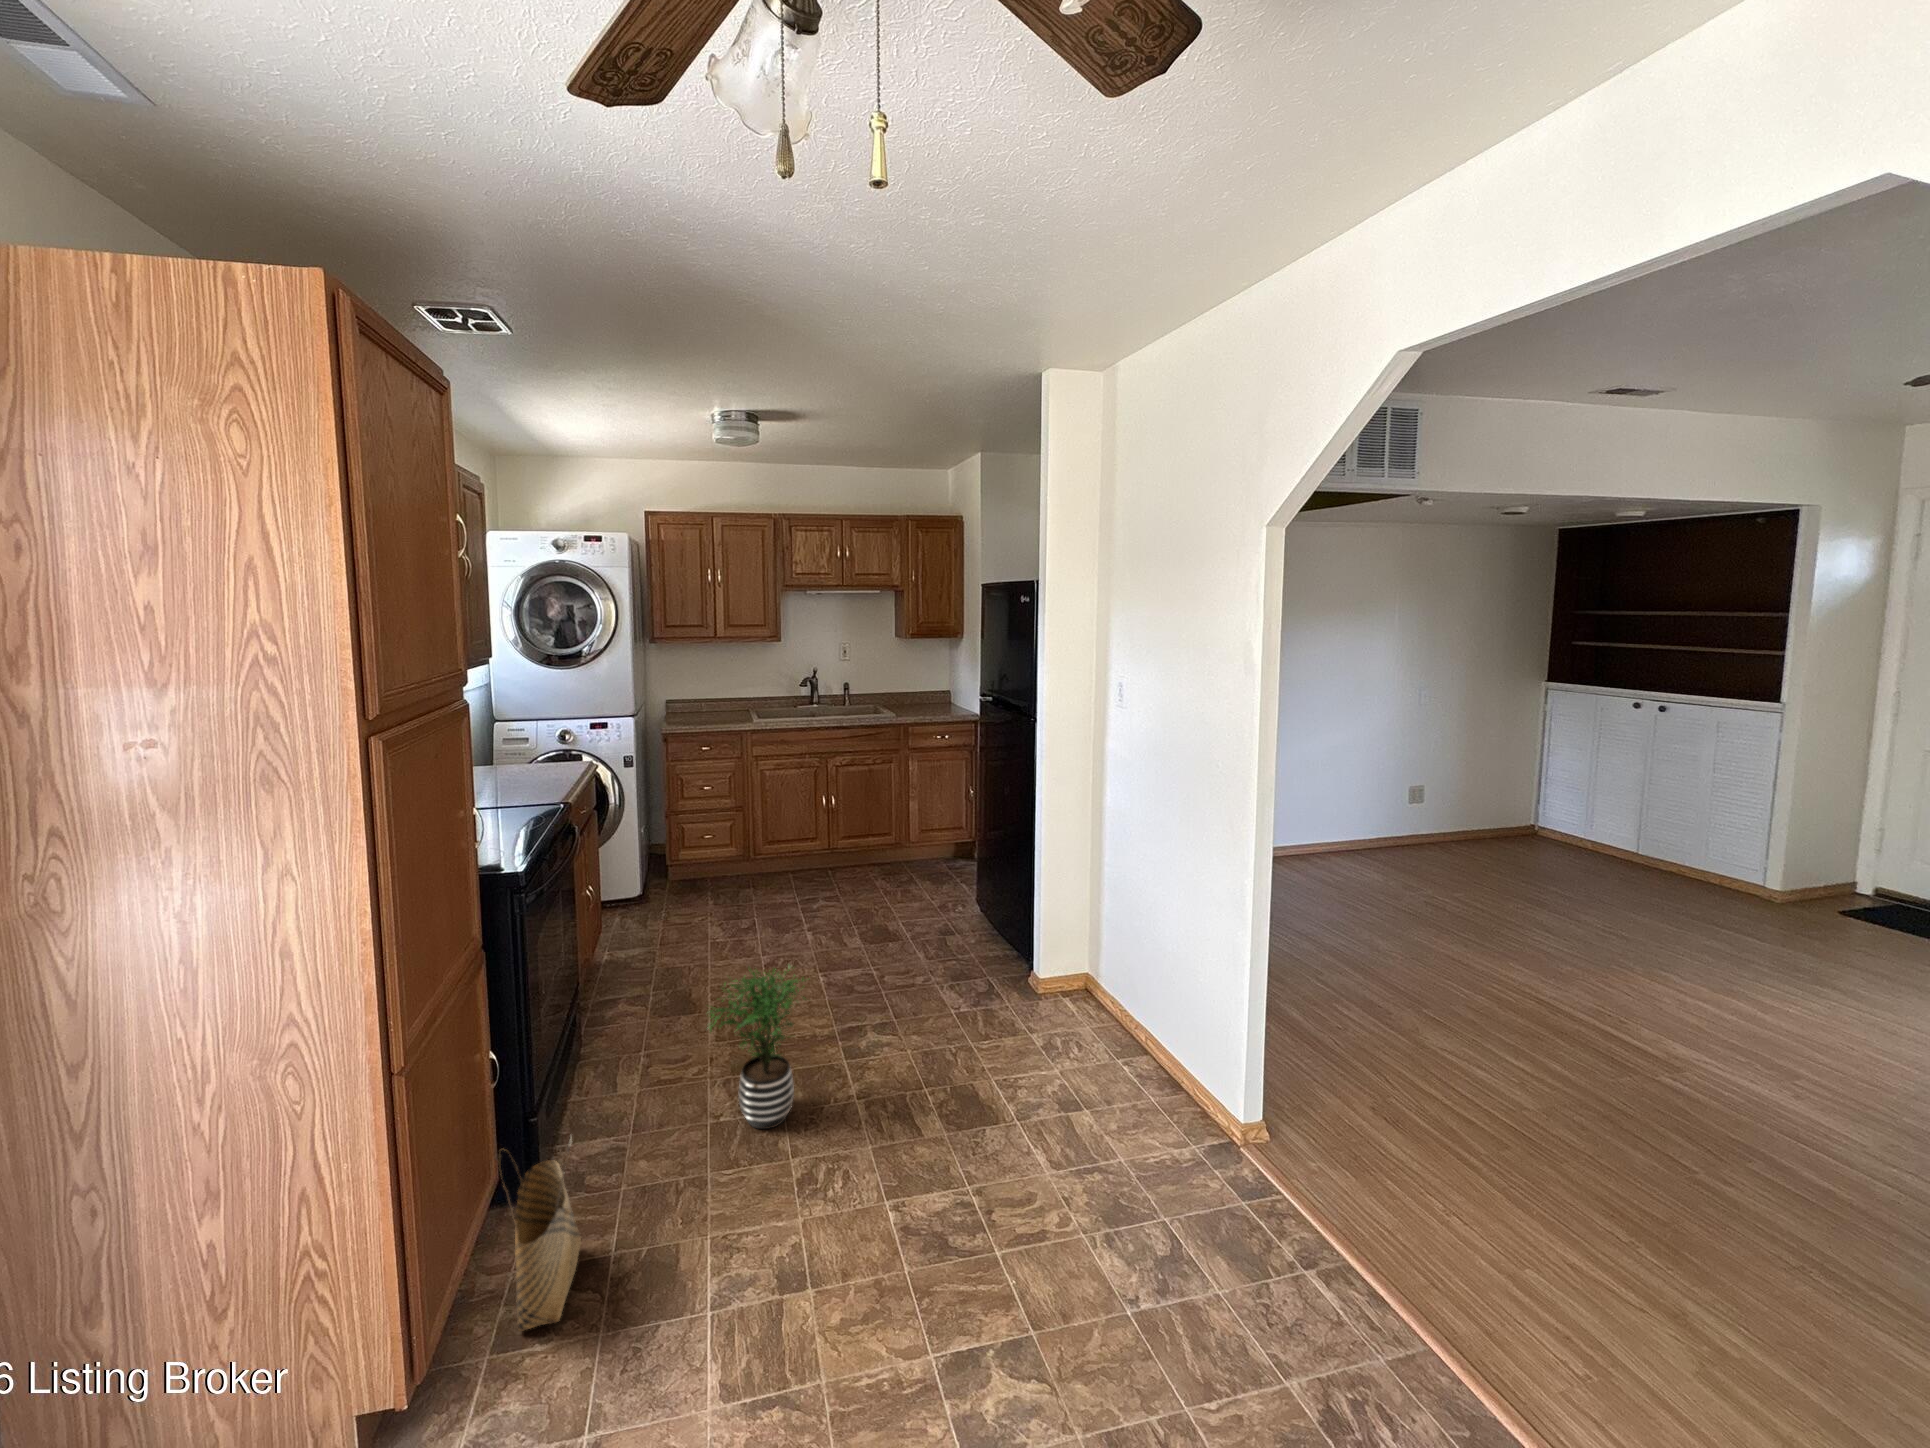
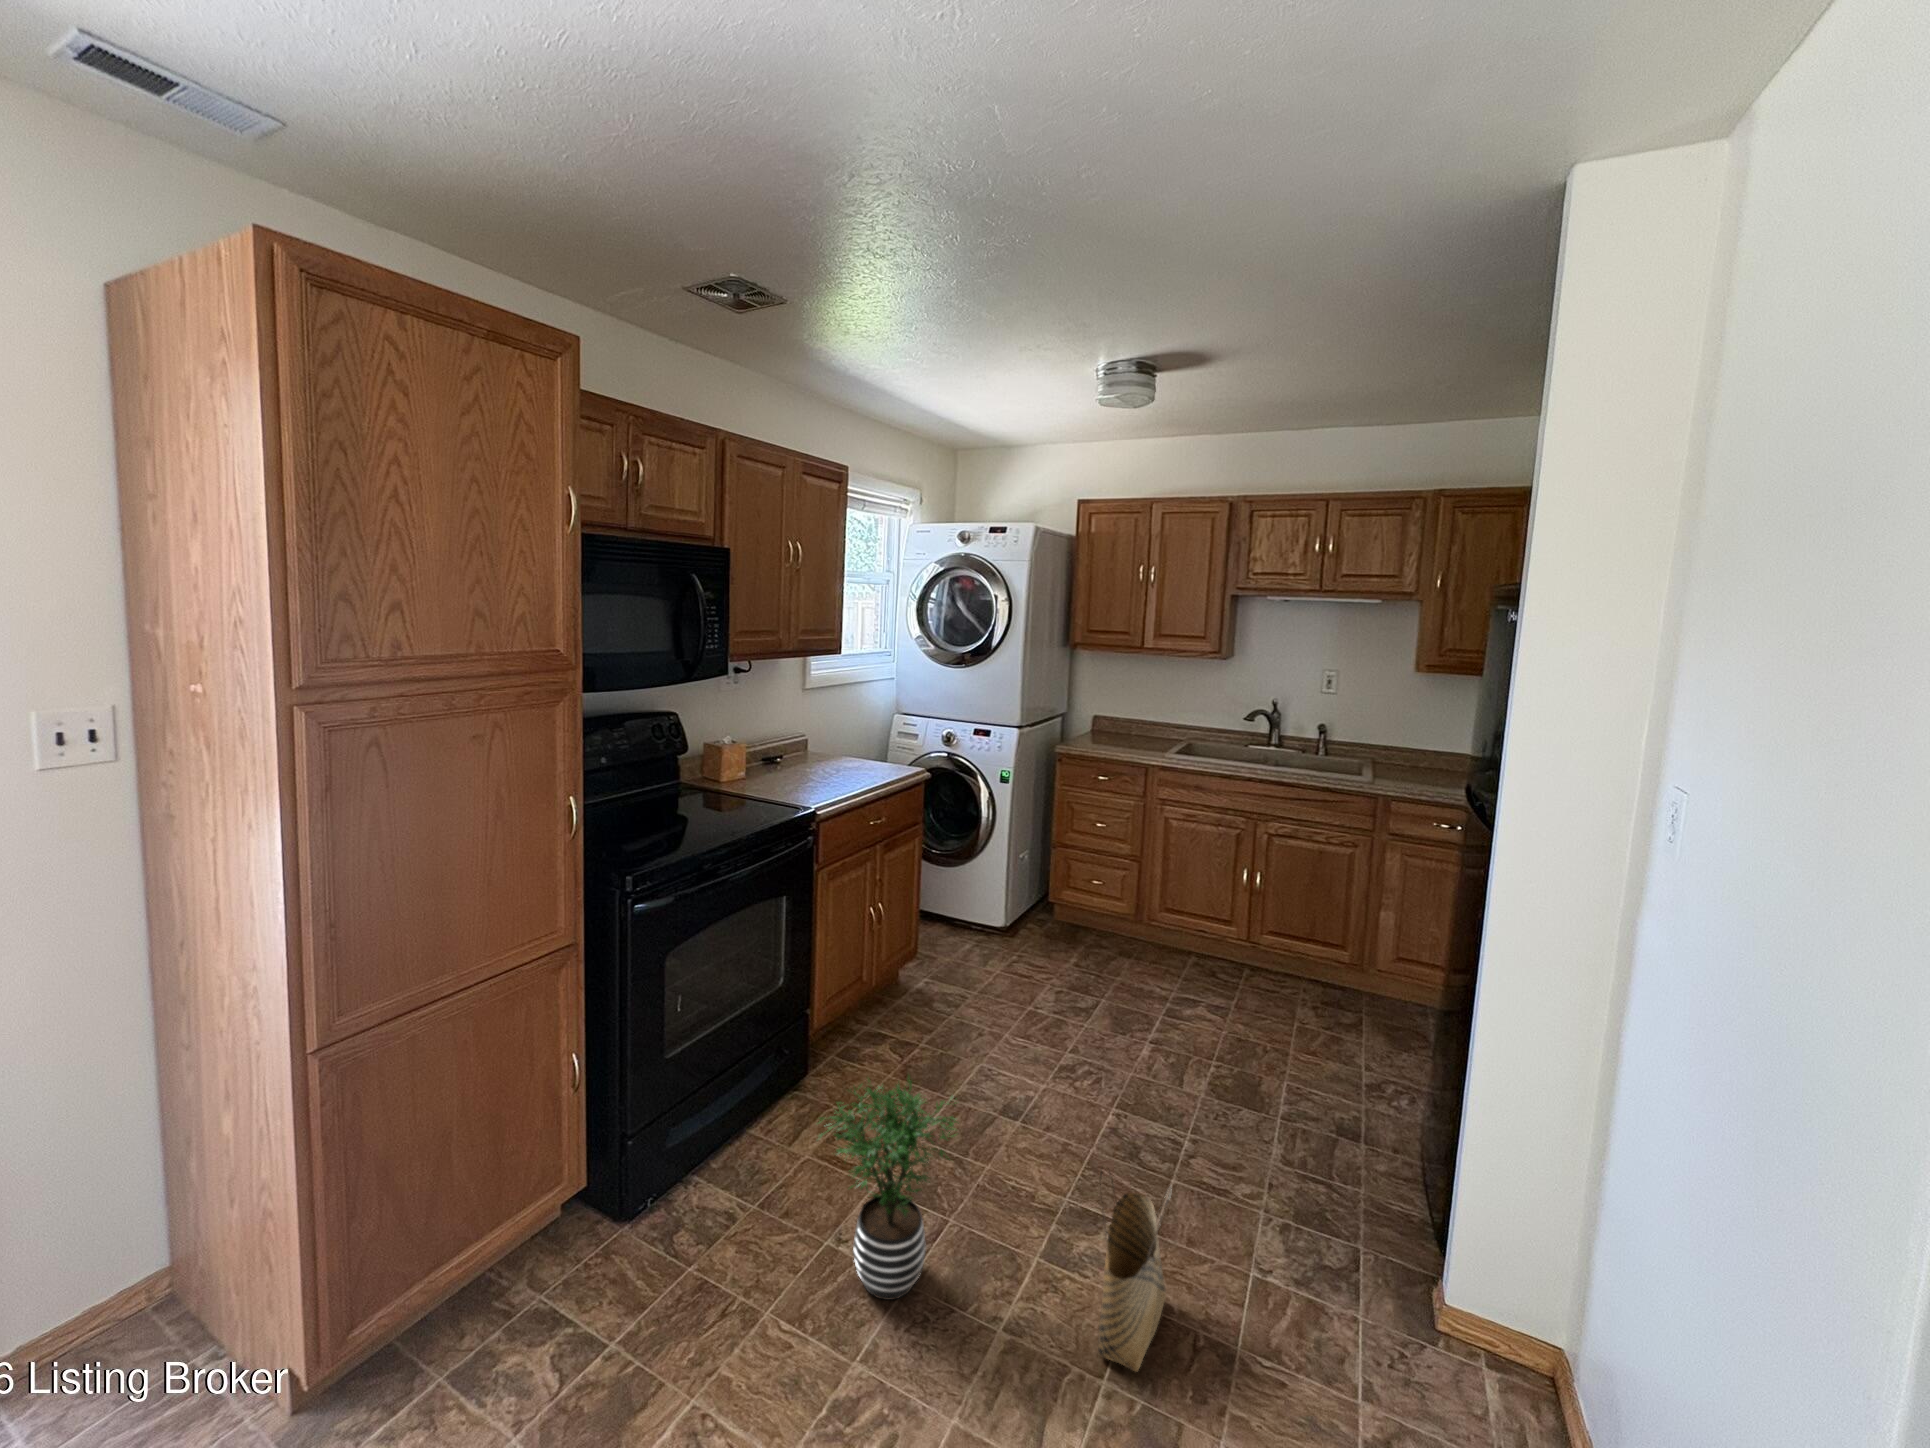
woven basket: present [499,1139,581,1331] -> present [1098,1165,1171,1371]

